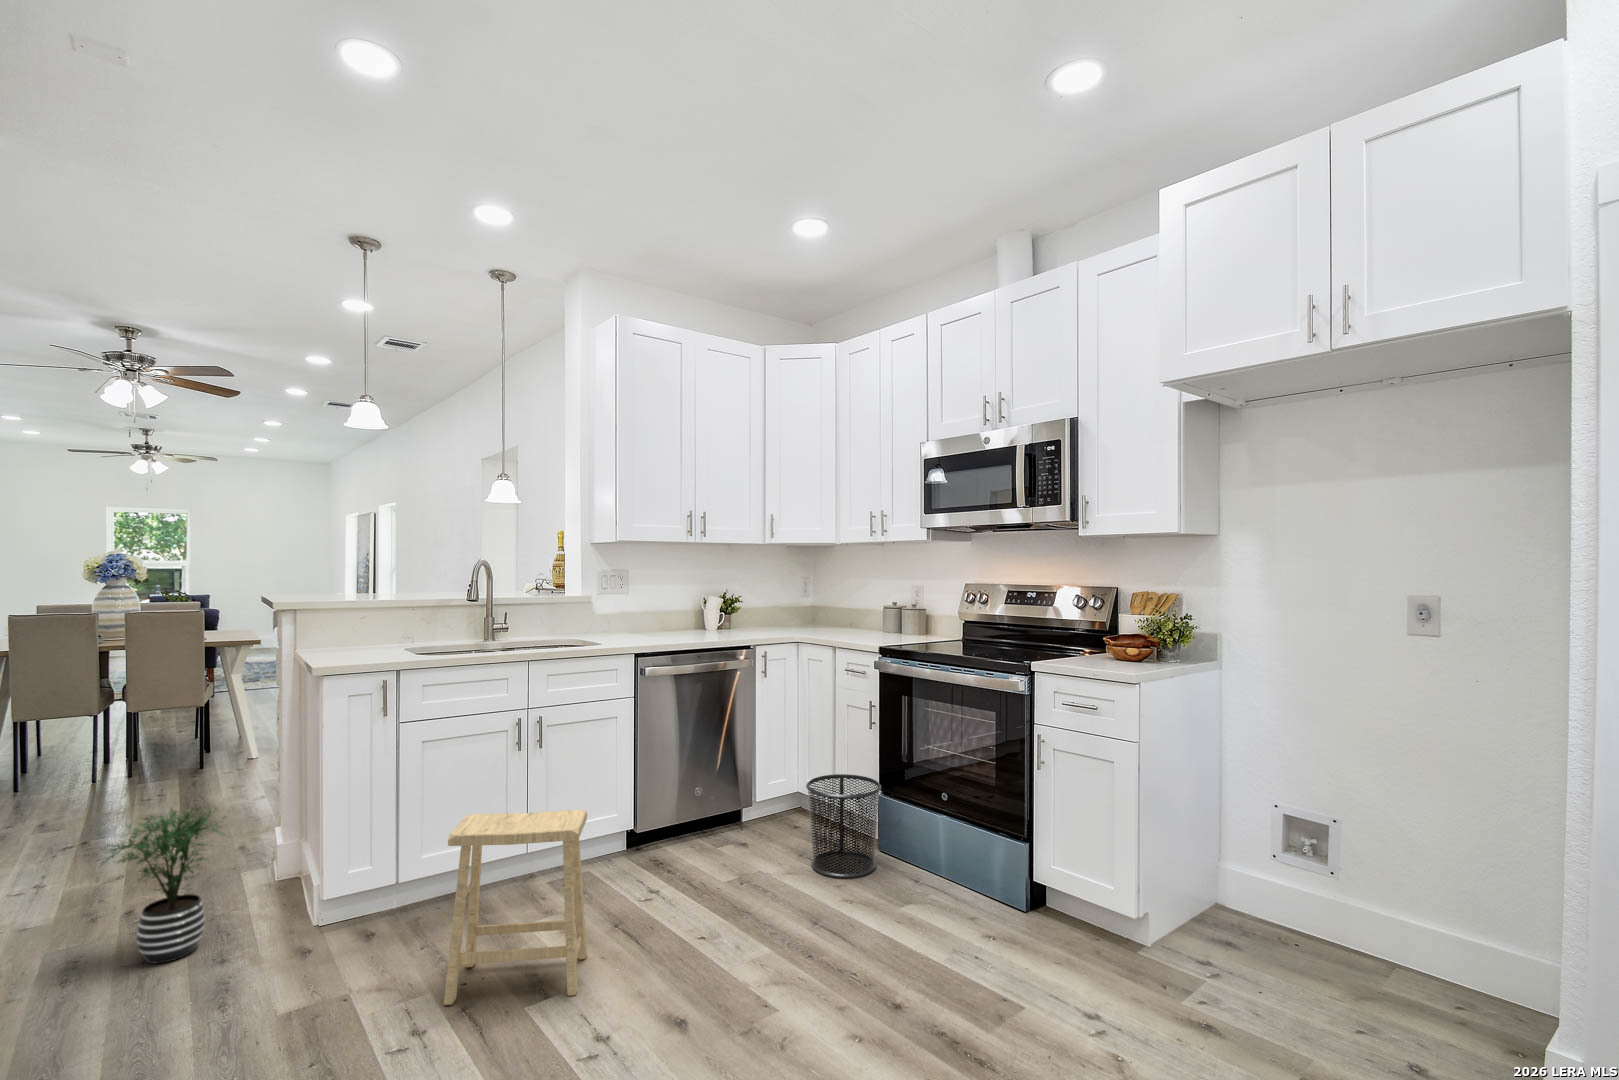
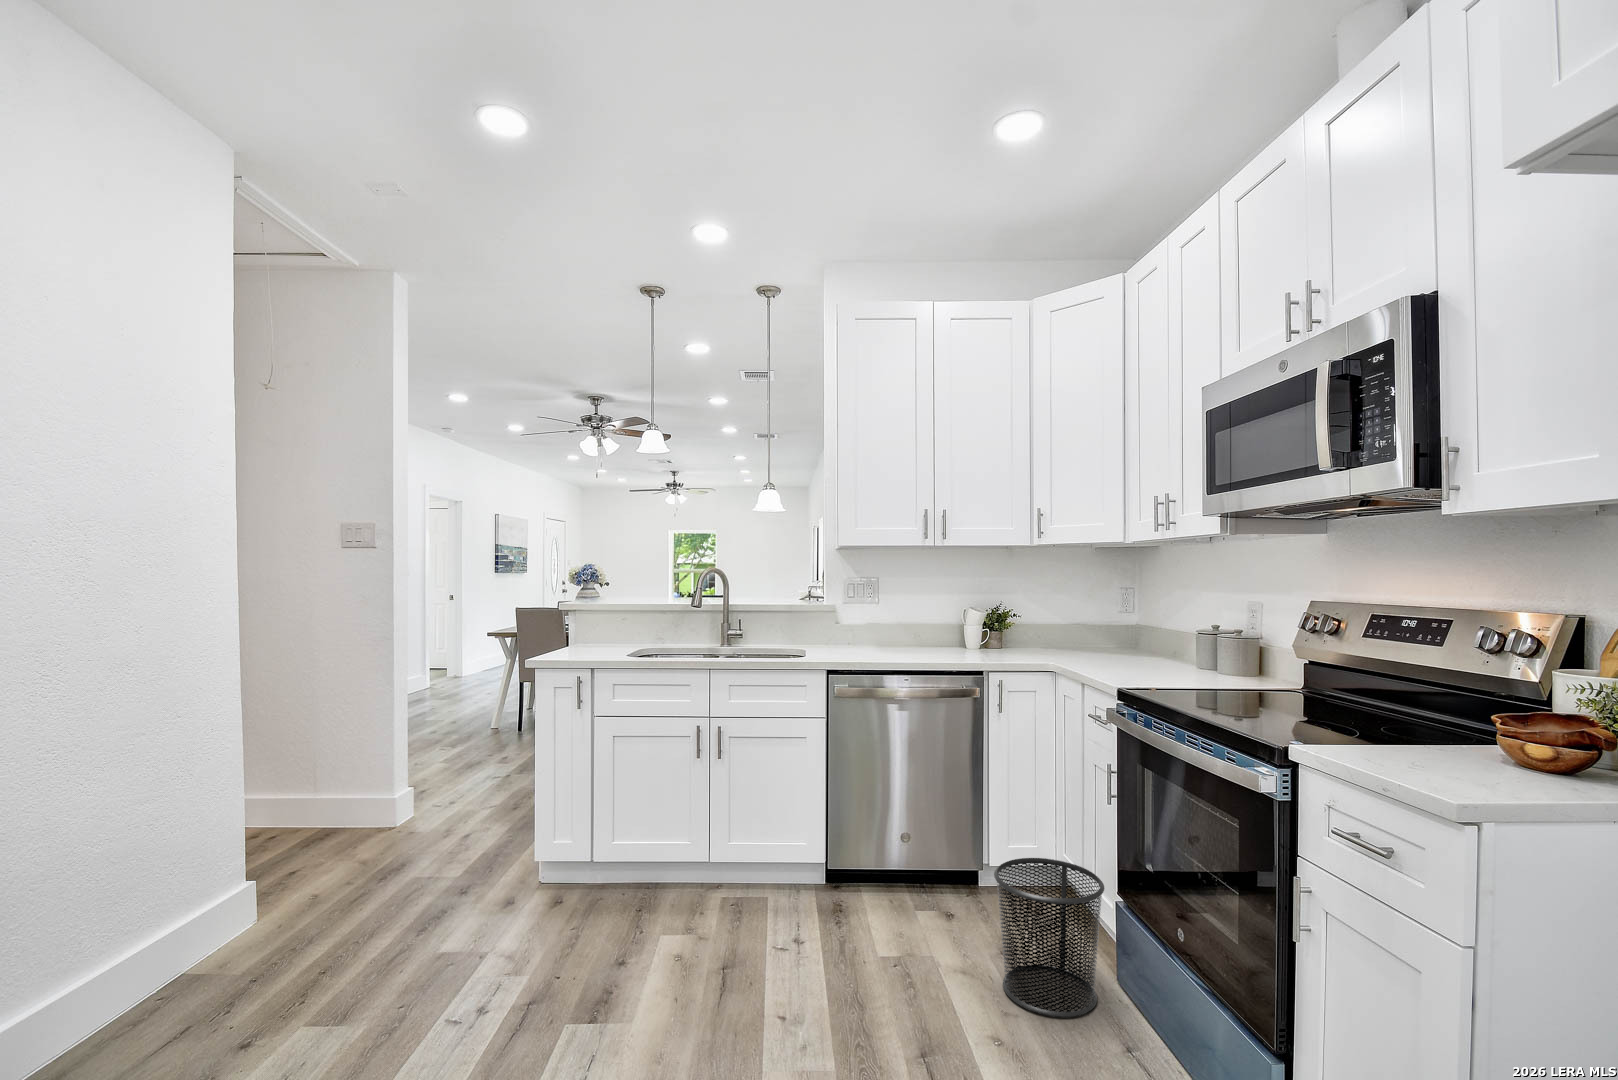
potted plant: present [102,807,226,963] -> none [393,764,486,890]
footstool: present [444,810,587,1005] -> none [514,820,668,1047]

